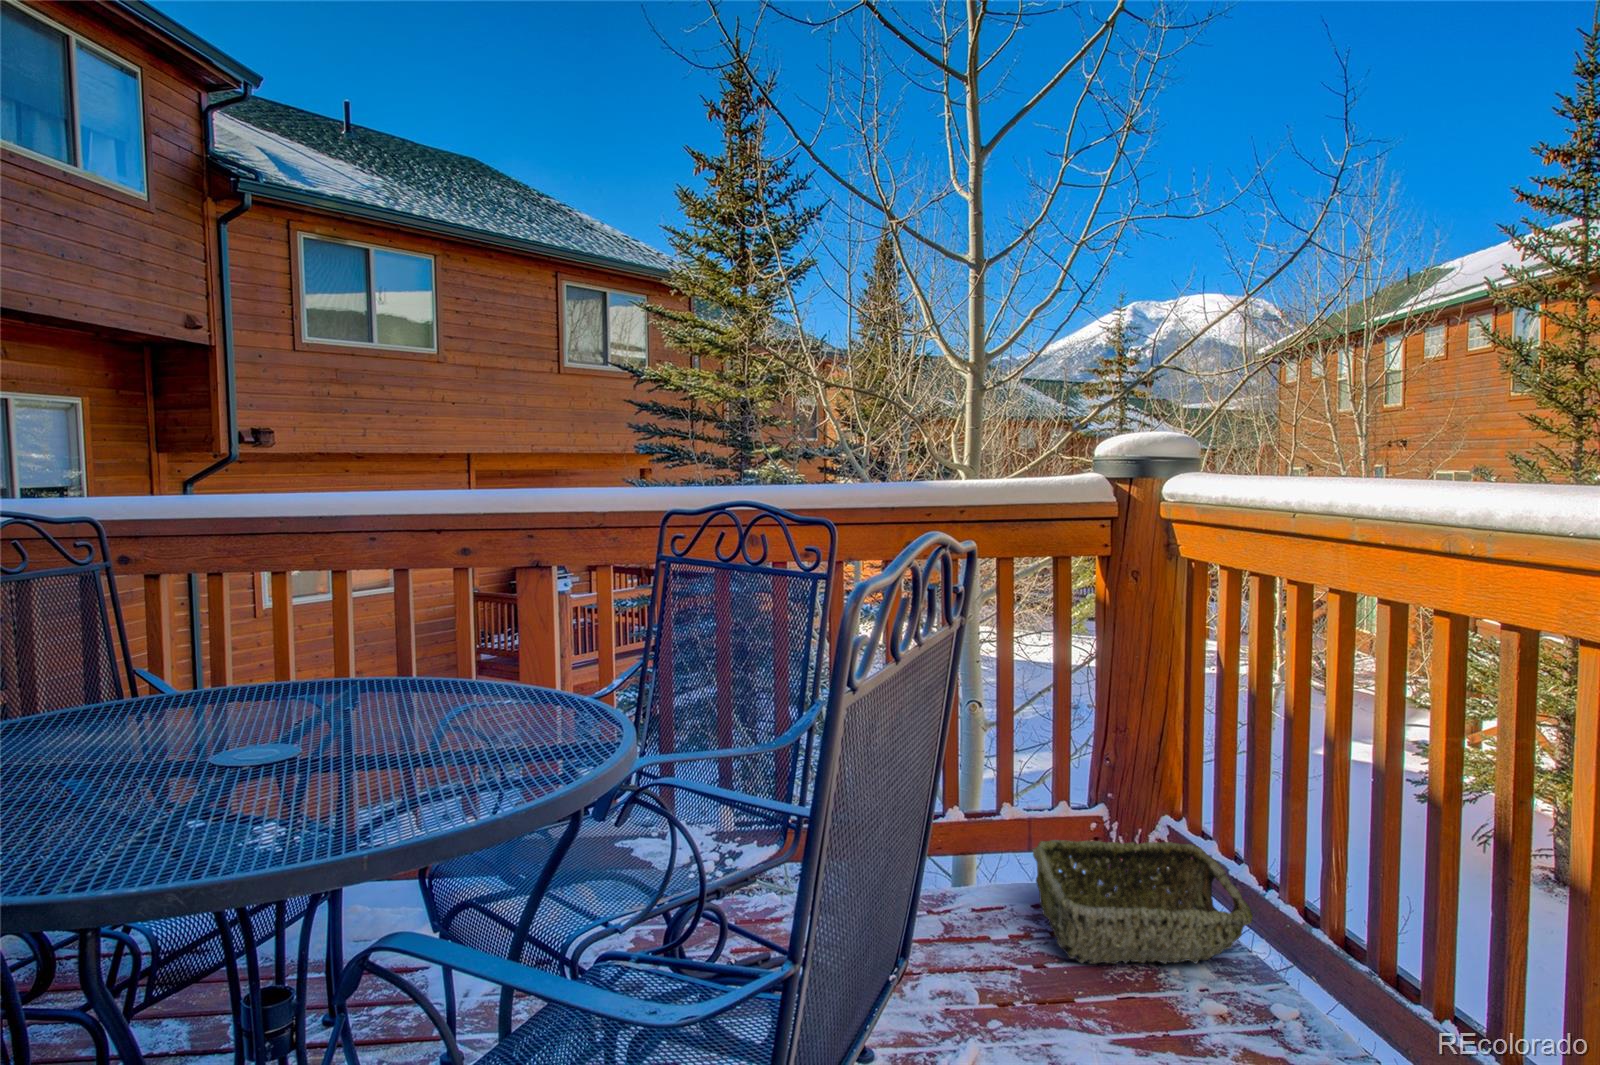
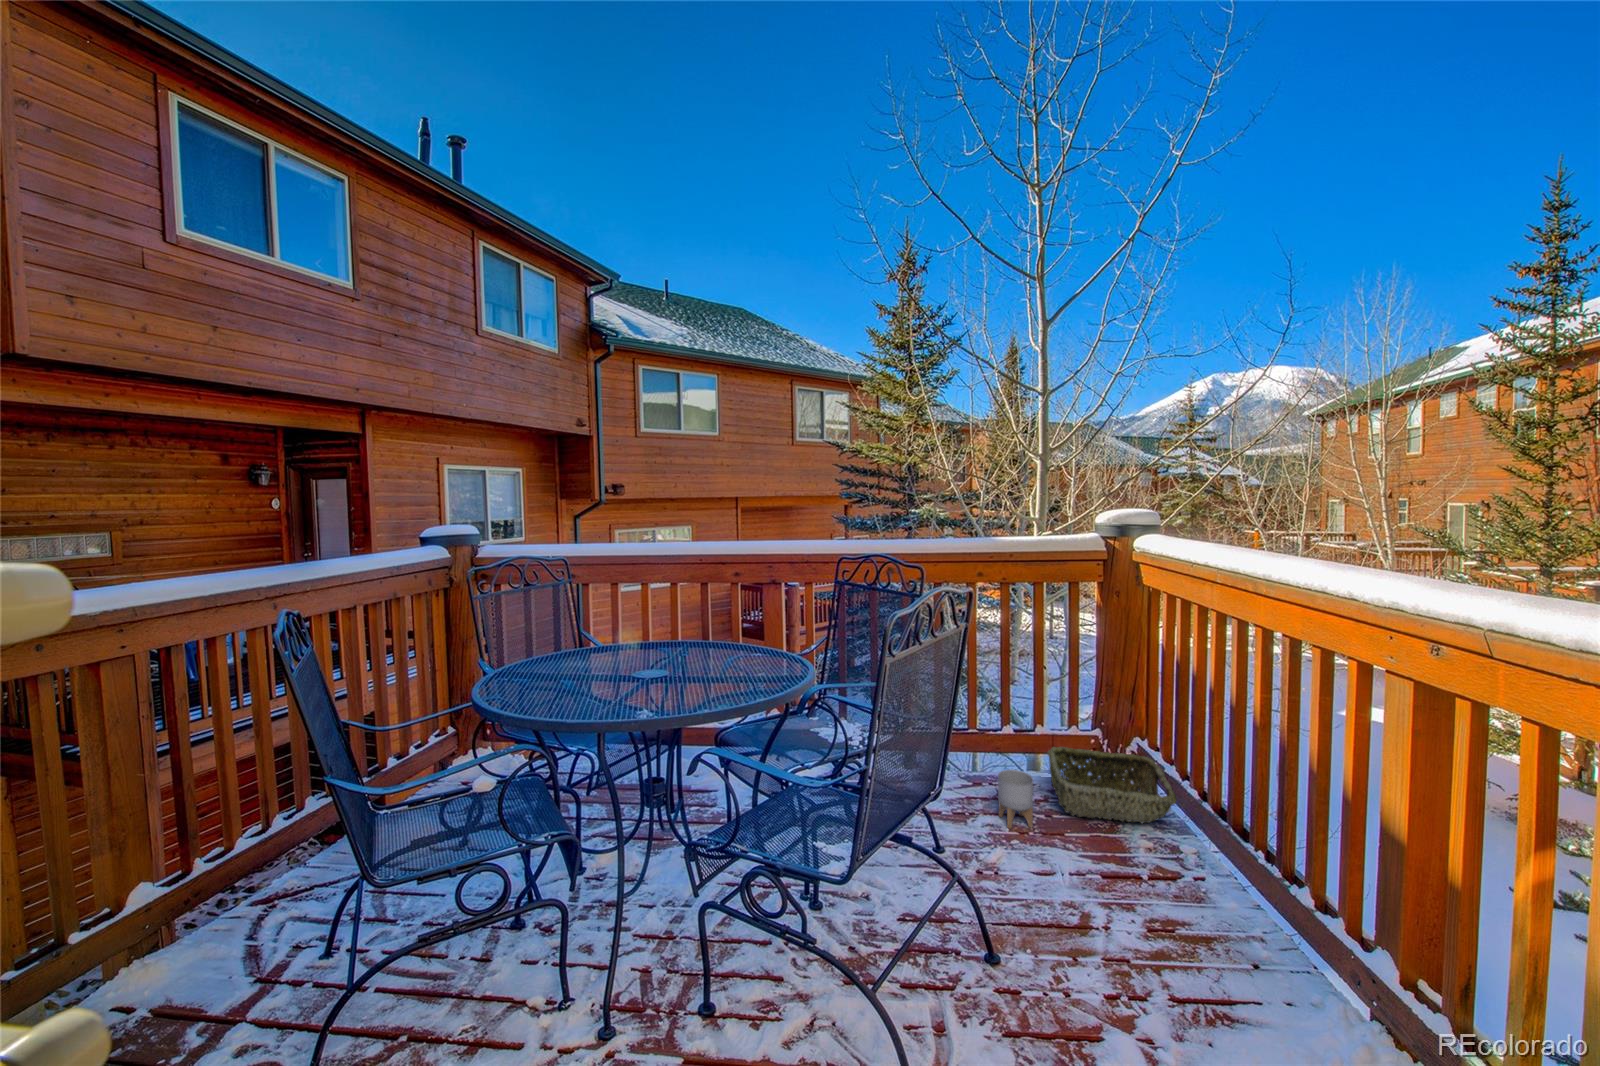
planter: none [956,891,1019,1003] -> present [998,770,1033,829]

